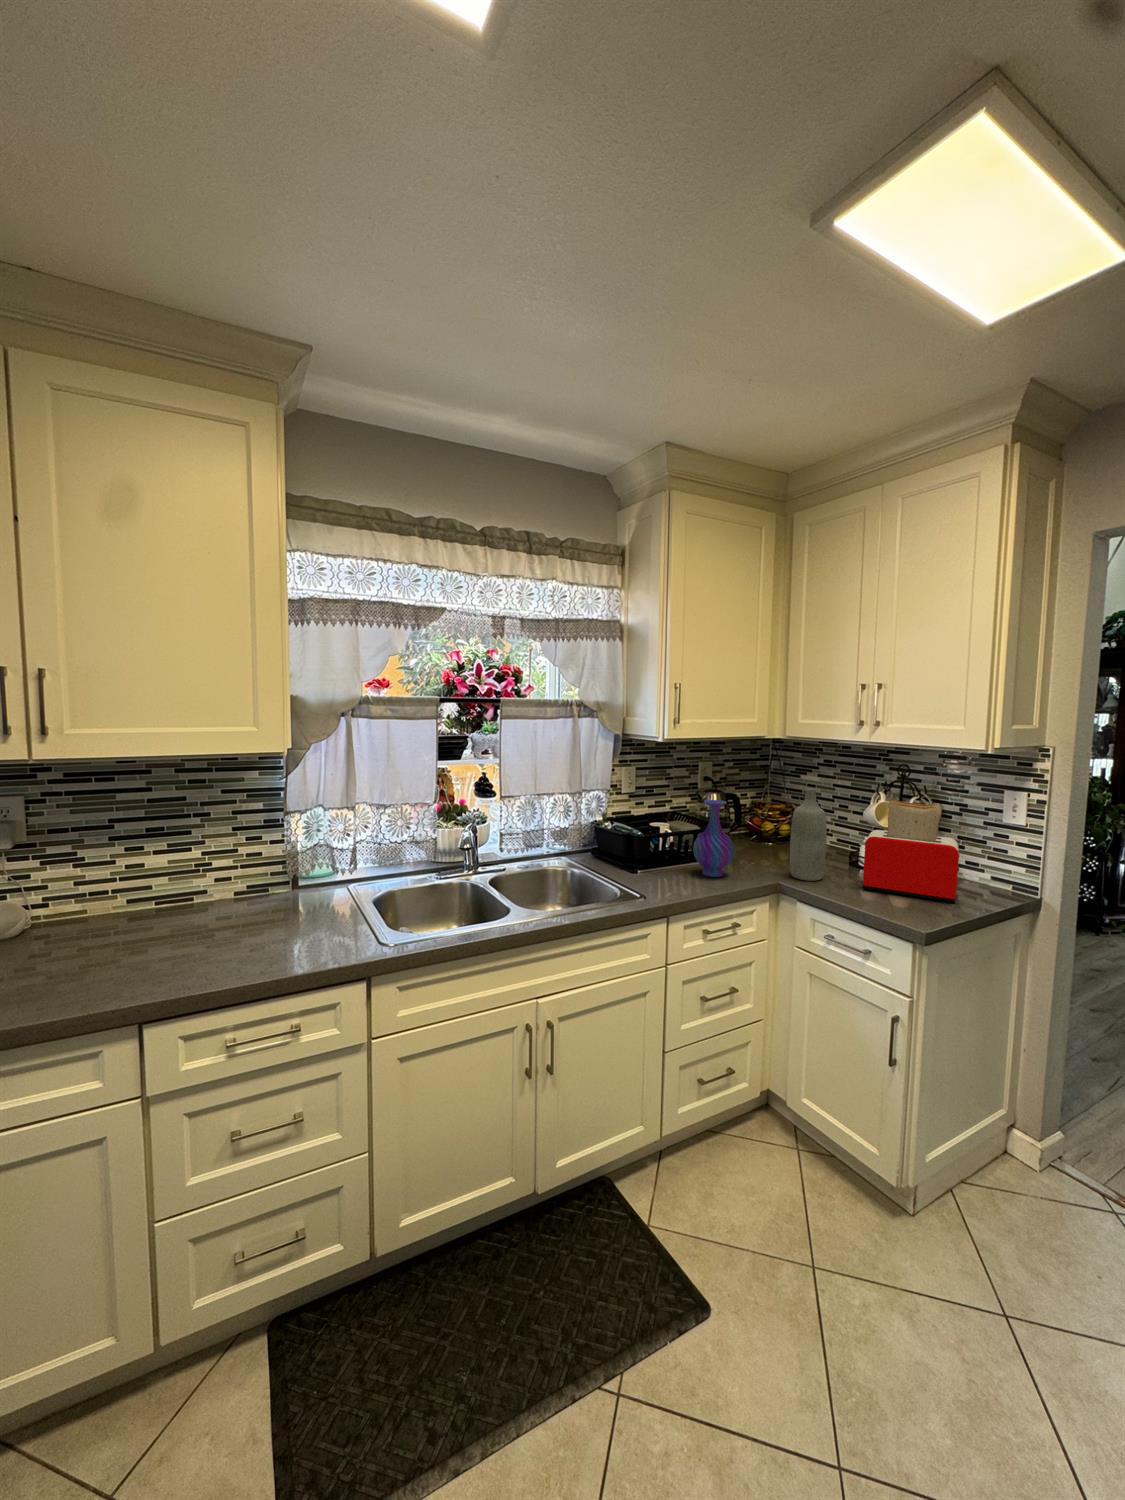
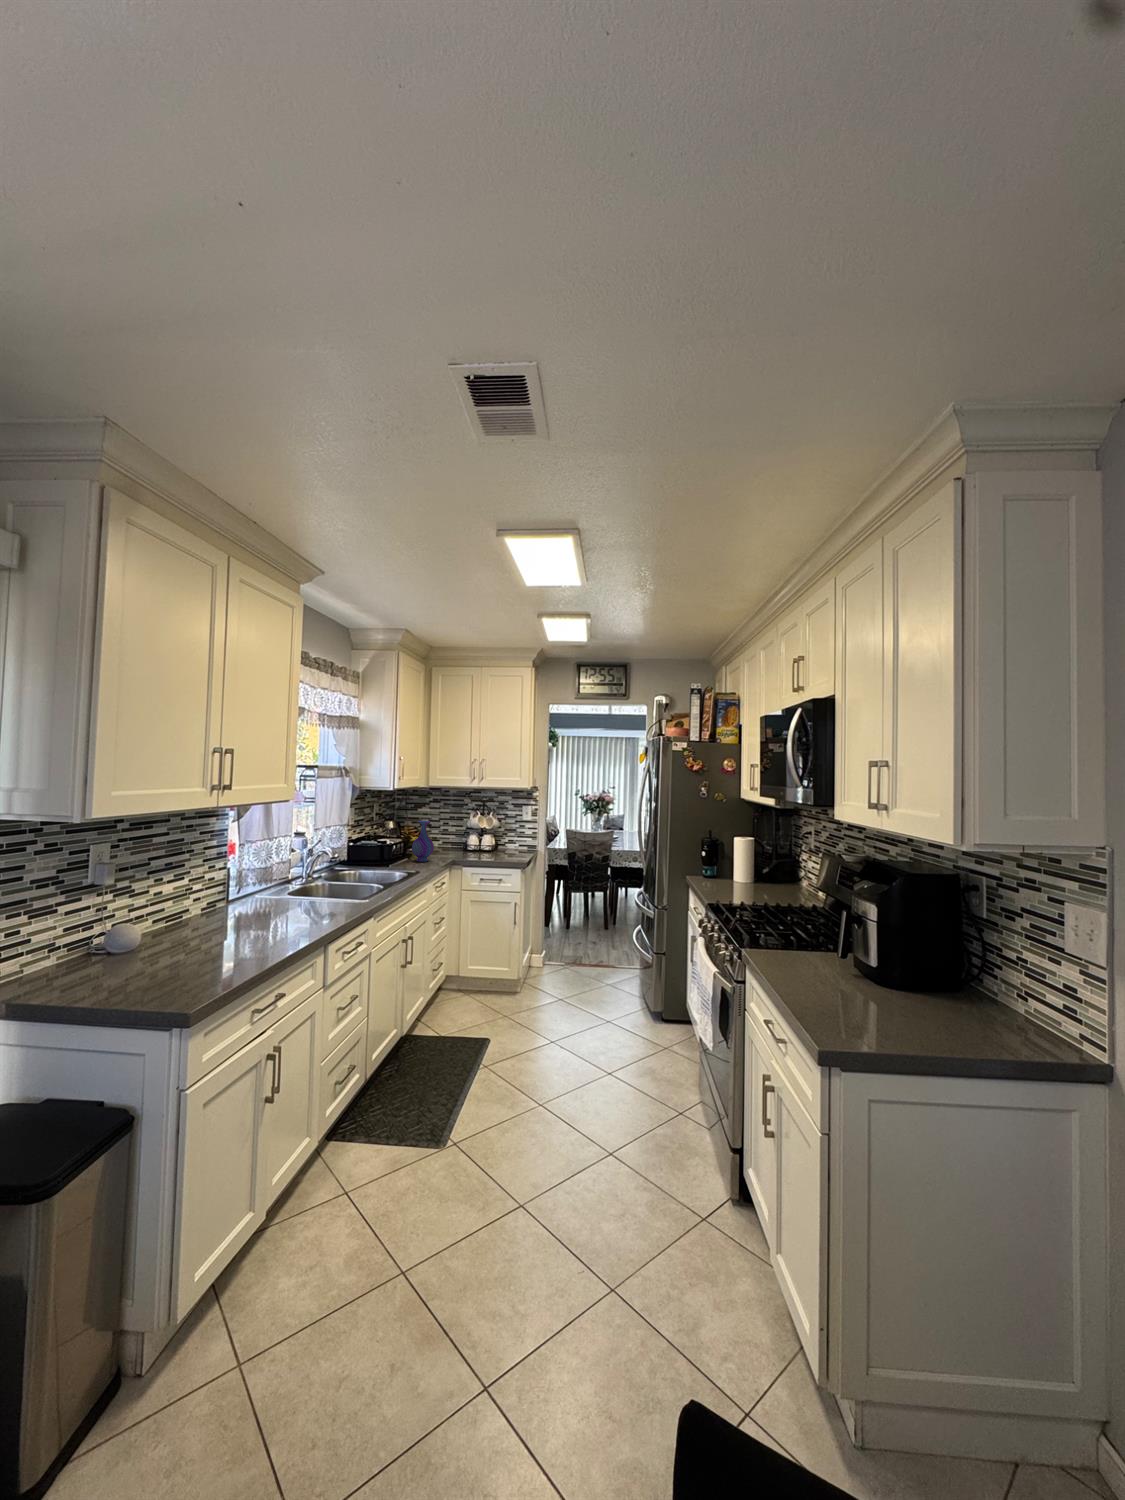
bottle: present [790,789,827,881] -> none [451,812,468,857]
toaster: present [859,800,959,903] -> none [481,814,521,856]

